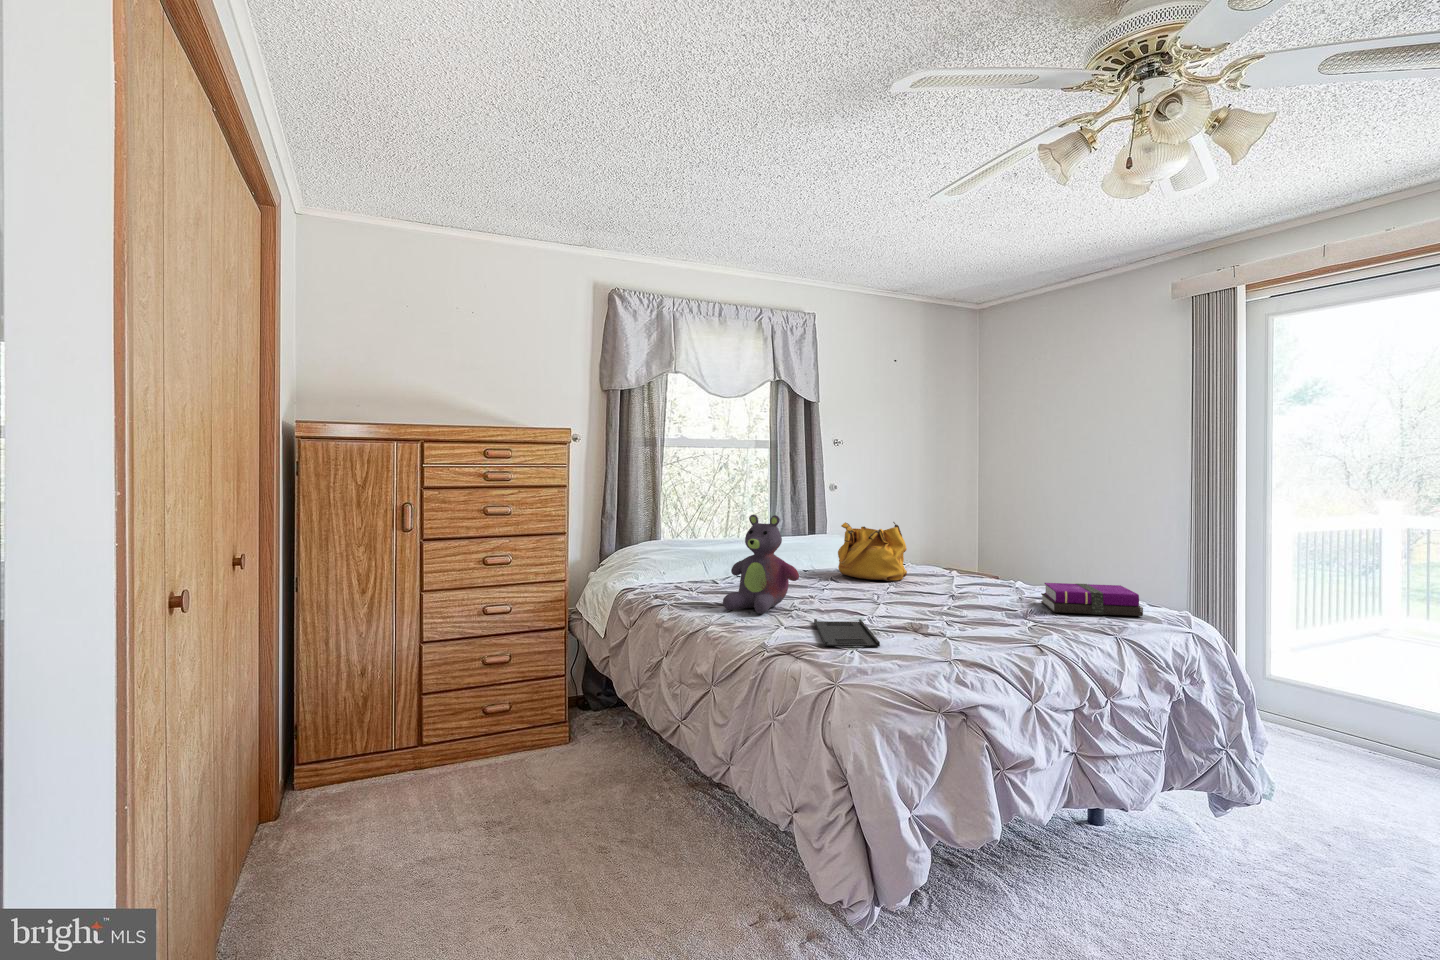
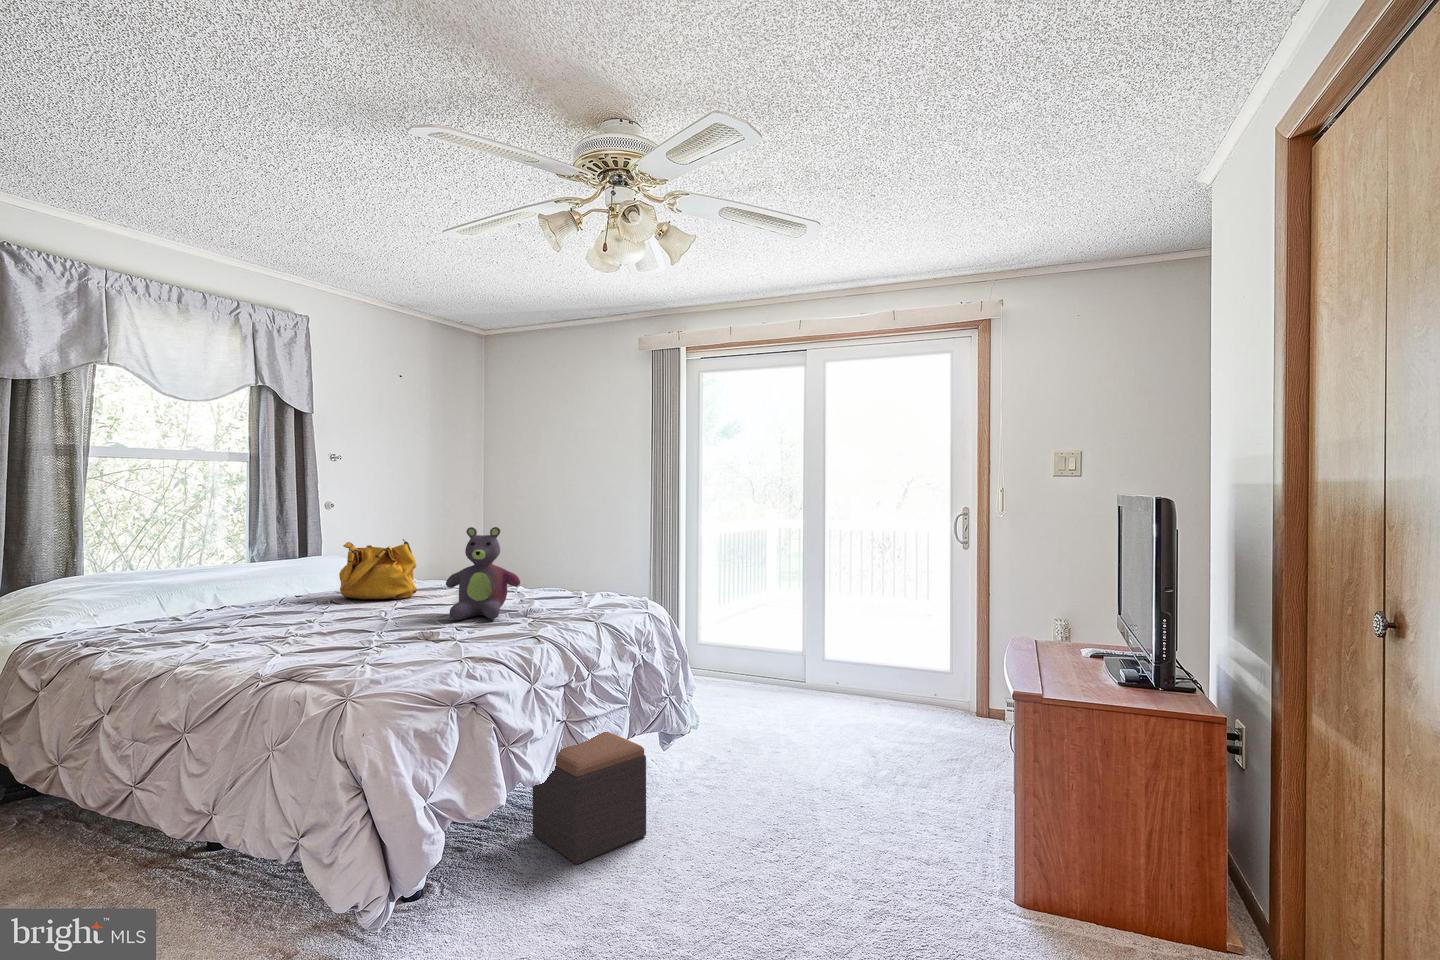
stuffed bear: present [723,515,799,614] -> present [446,527,520,620]
notebook: present [1041,583,1143,616] -> none [541,582,617,610]
tray: present [814,619,880,646] -> none [316,637,392,666]
footstool: none [1033,769,1193,934] -> present [533,732,646,864]

